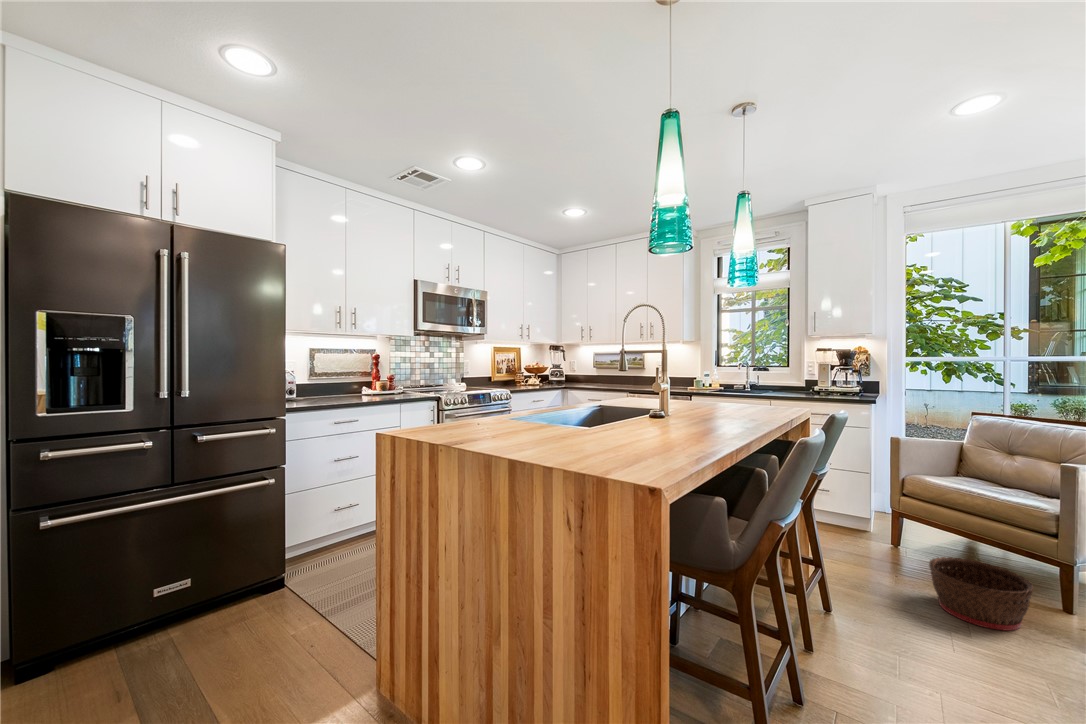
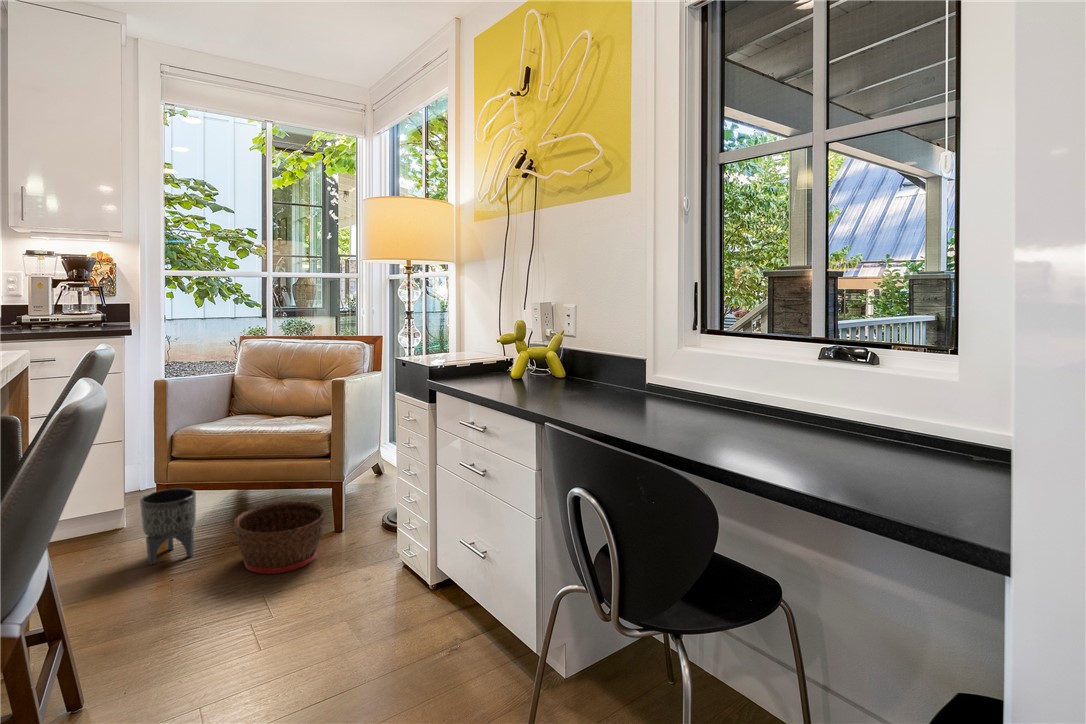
planter: none [862,517,905,576] -> present [140,488,196,564]

